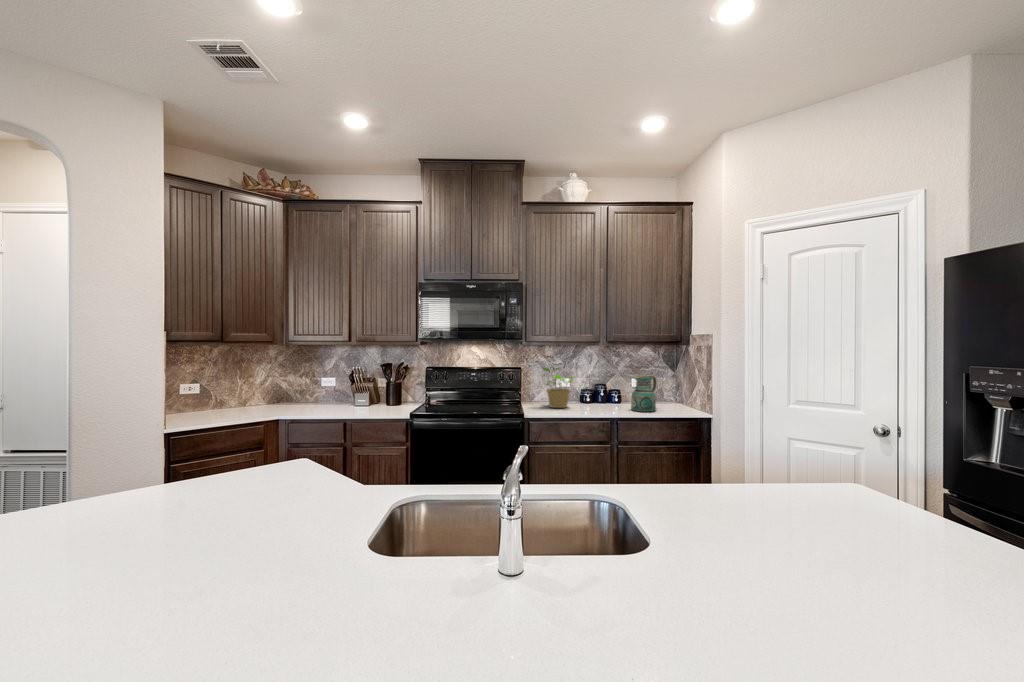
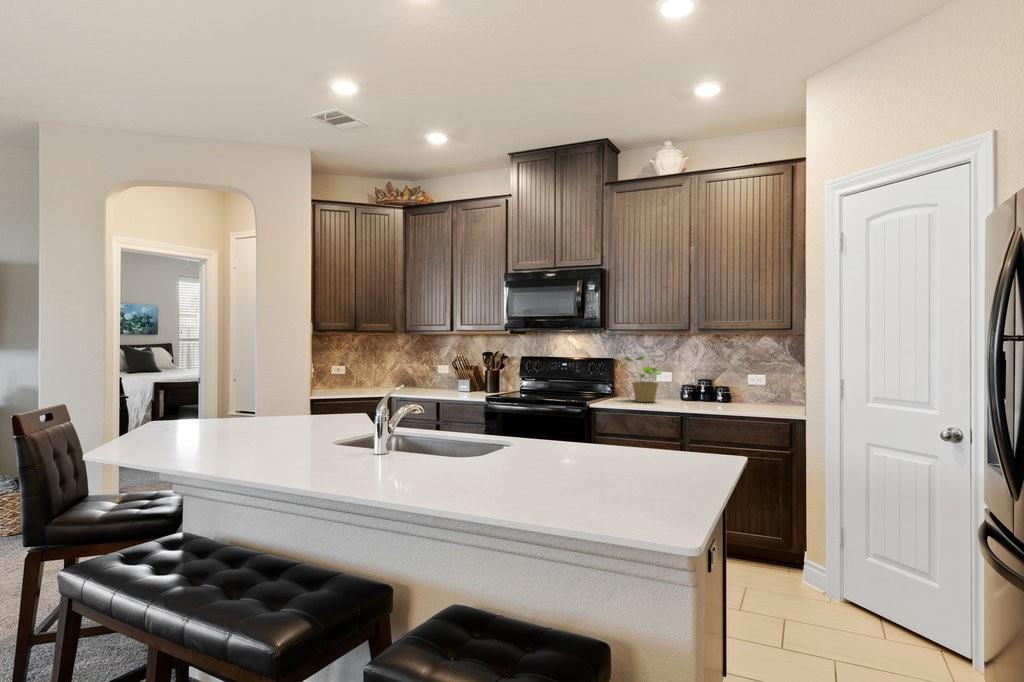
ceramic pitcher: present [631,374,657,412] -> none [726,368,764,411]

